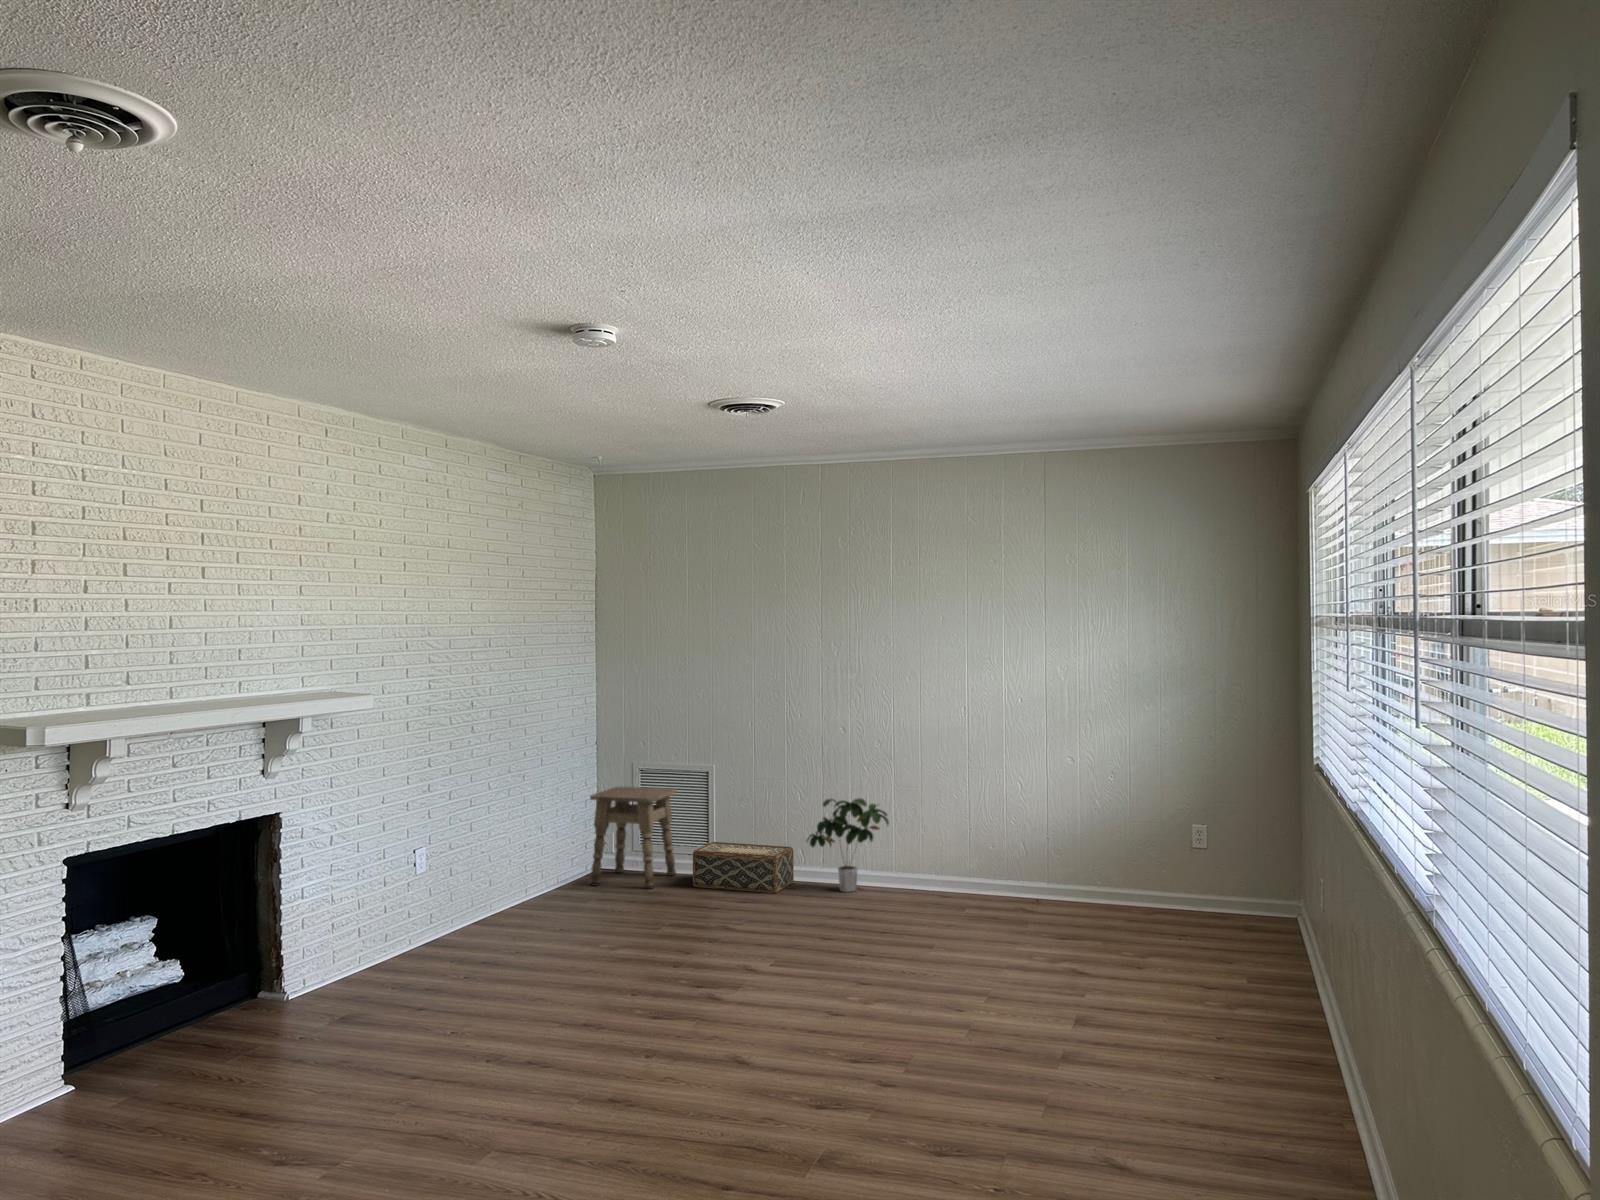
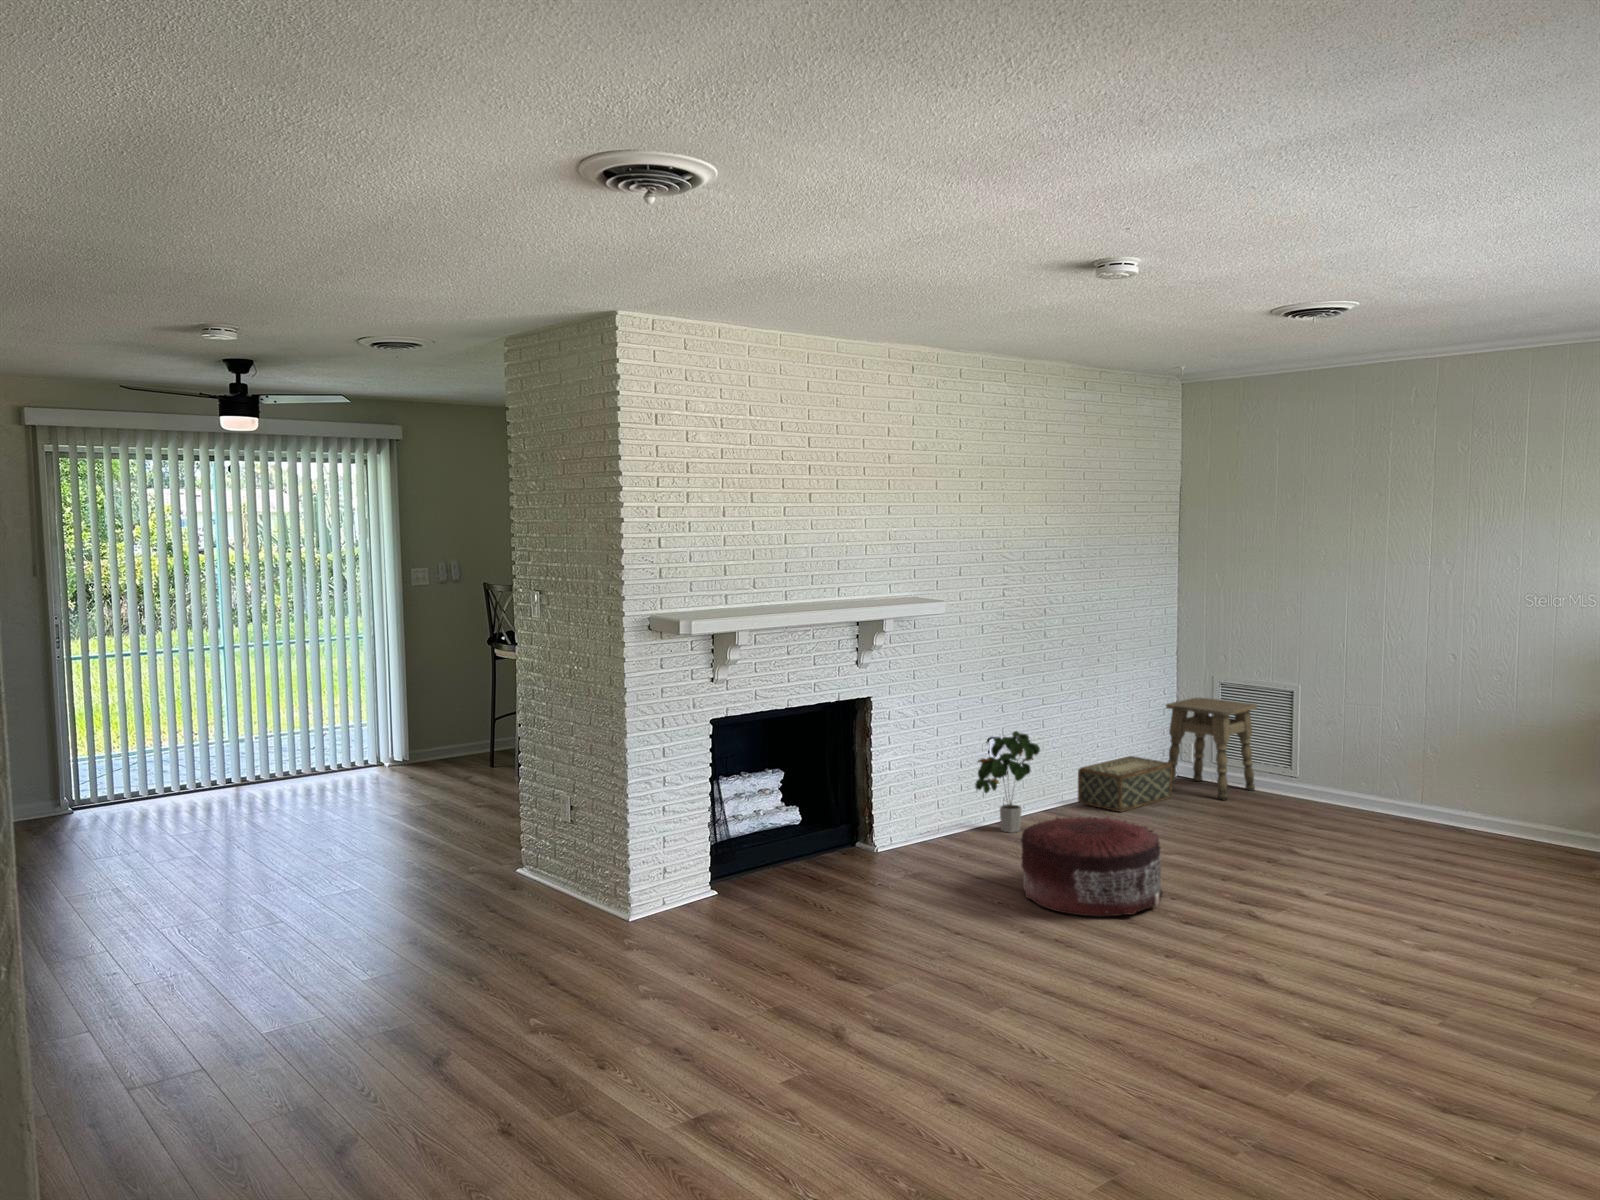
potted plant: present [807,798,889,892] -> present [975,731,1040,833]
woven basket: present [693,842,794,893] -> present [1078,756,1172,812]
pouf: none [473,919,627,1035] -> present [1021,817,1162,916]

